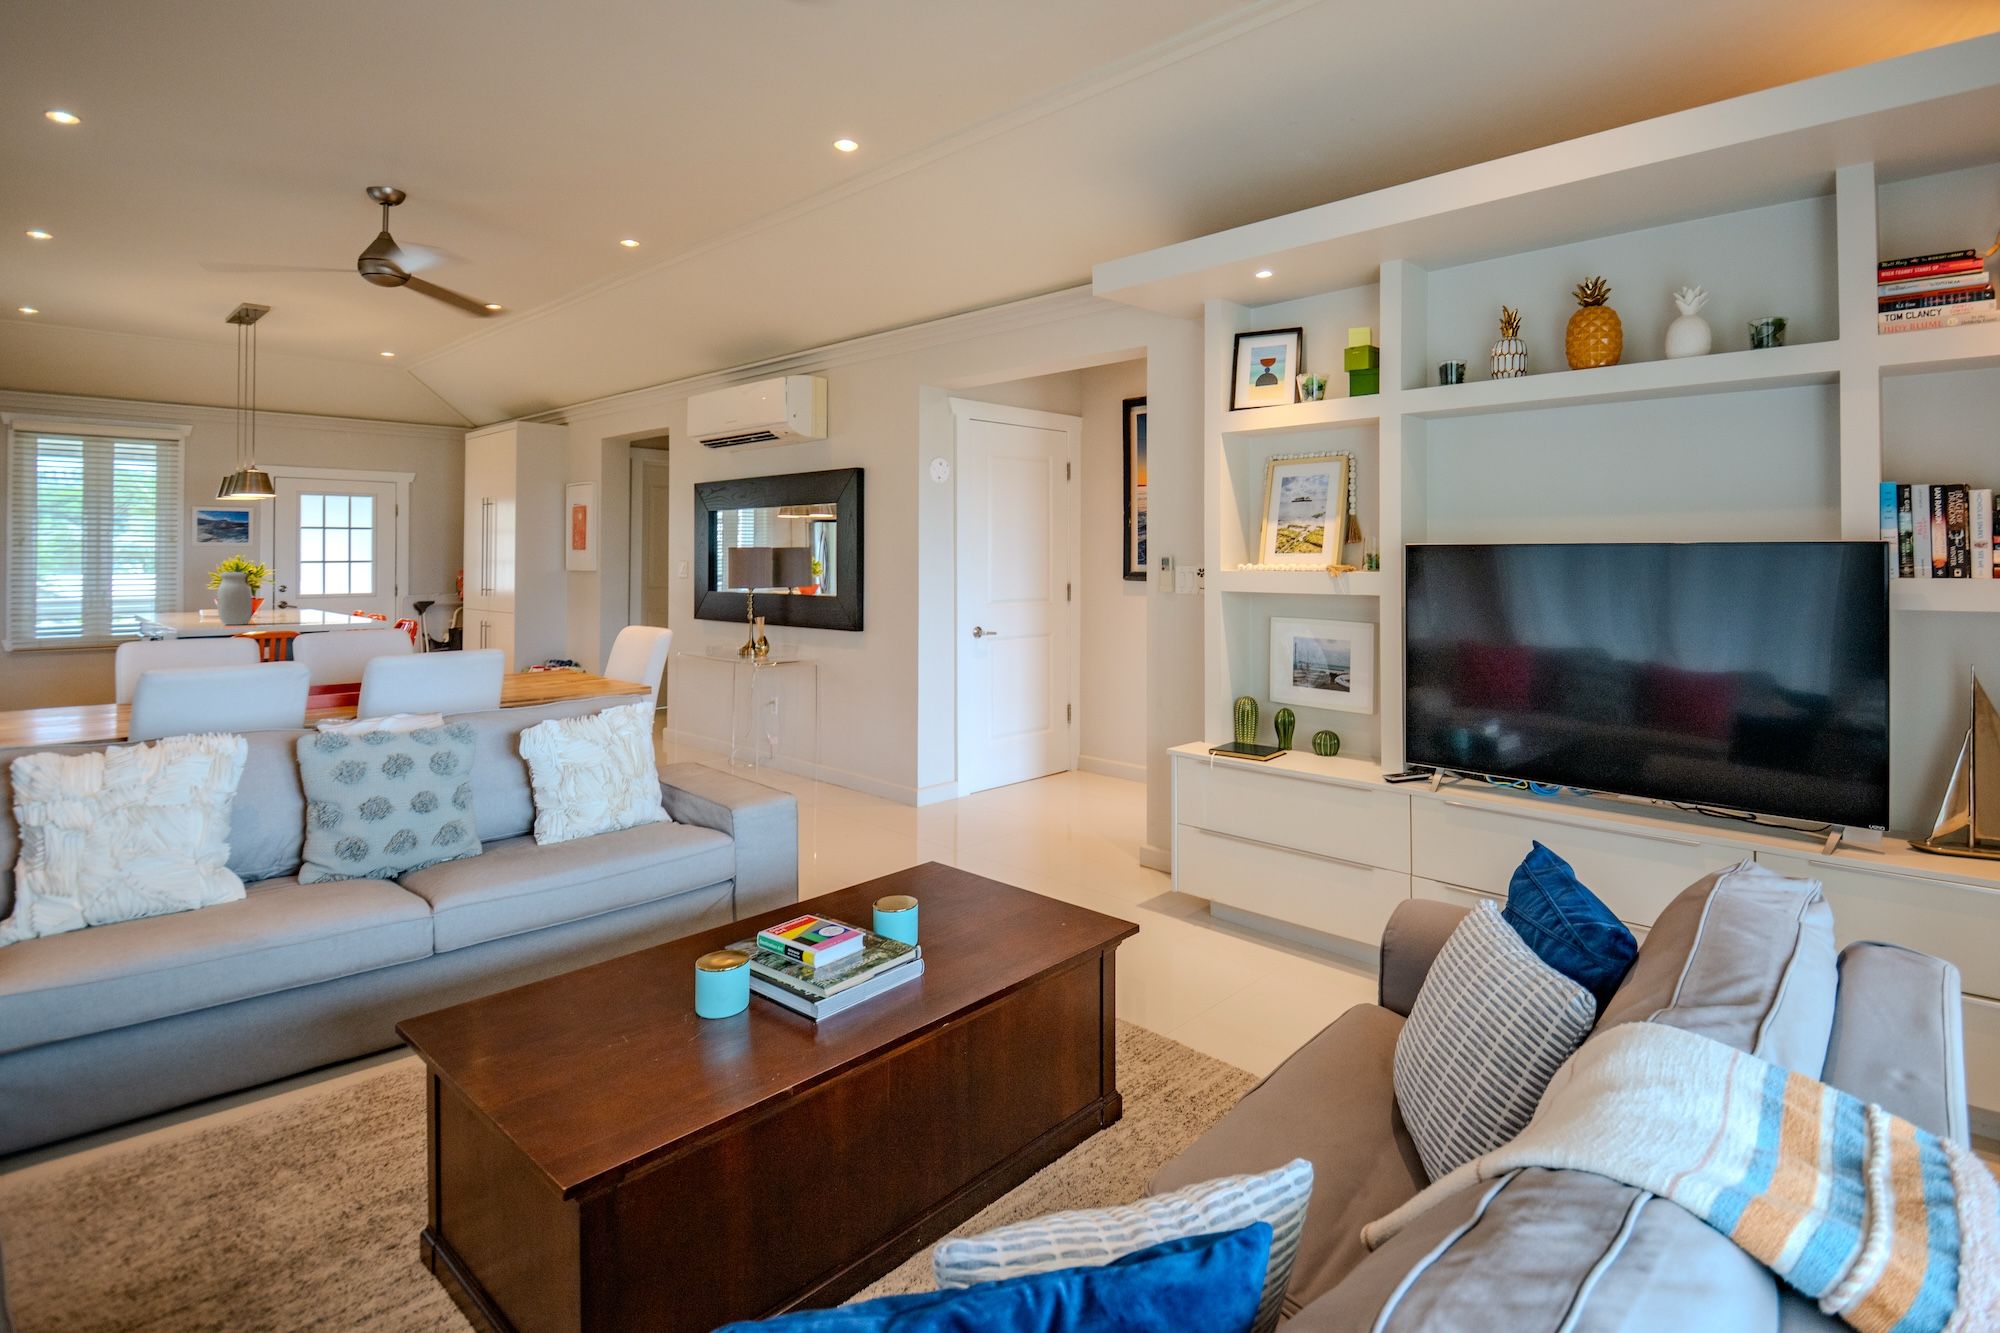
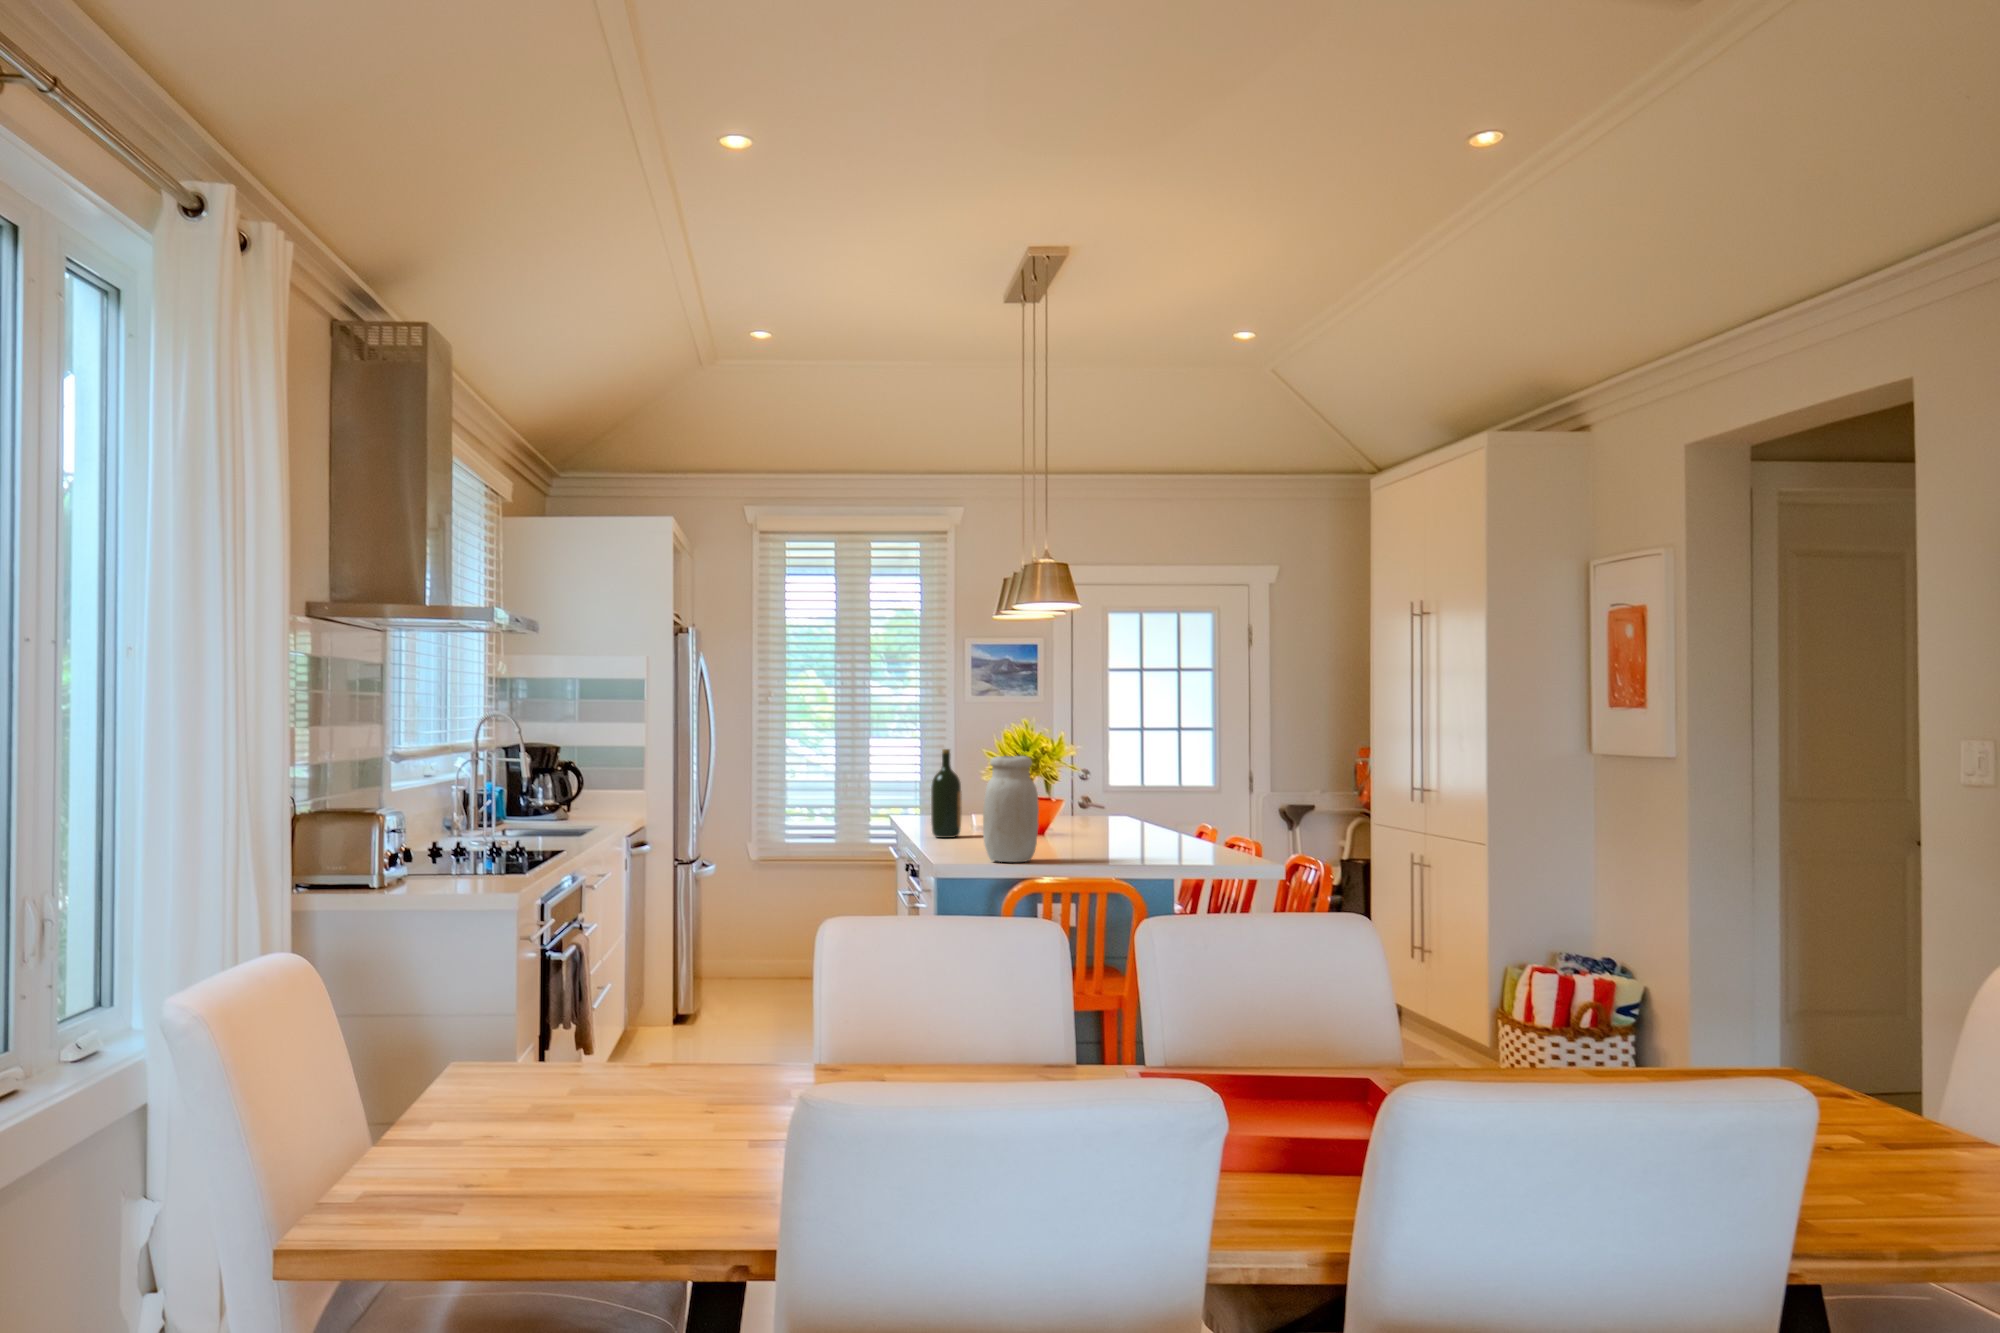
wine bottle: none [177,570,199,618] -> present [931,749,962,838]

